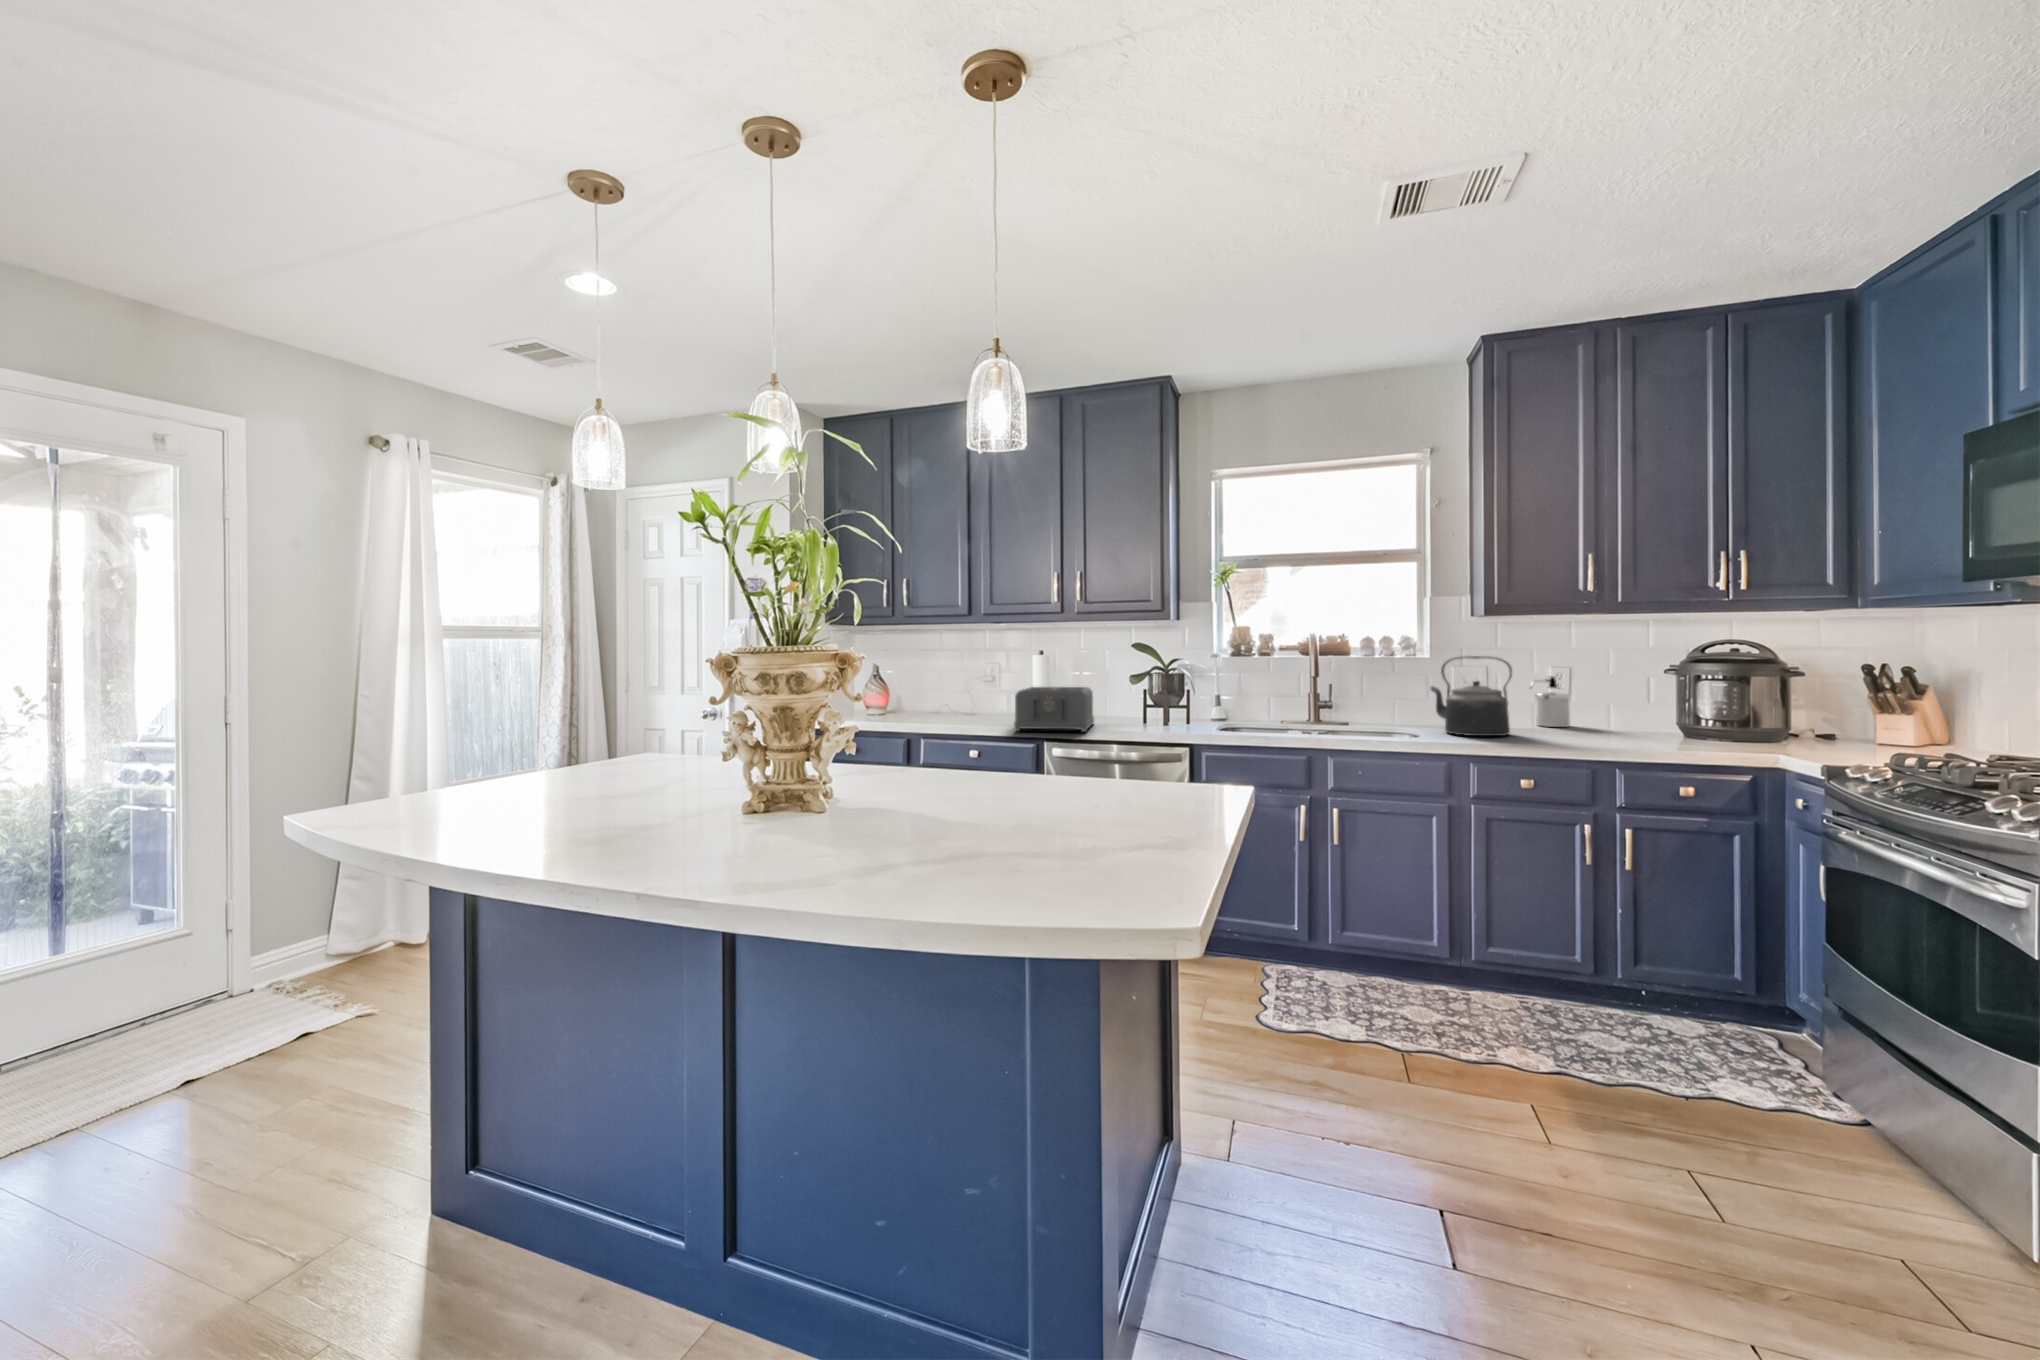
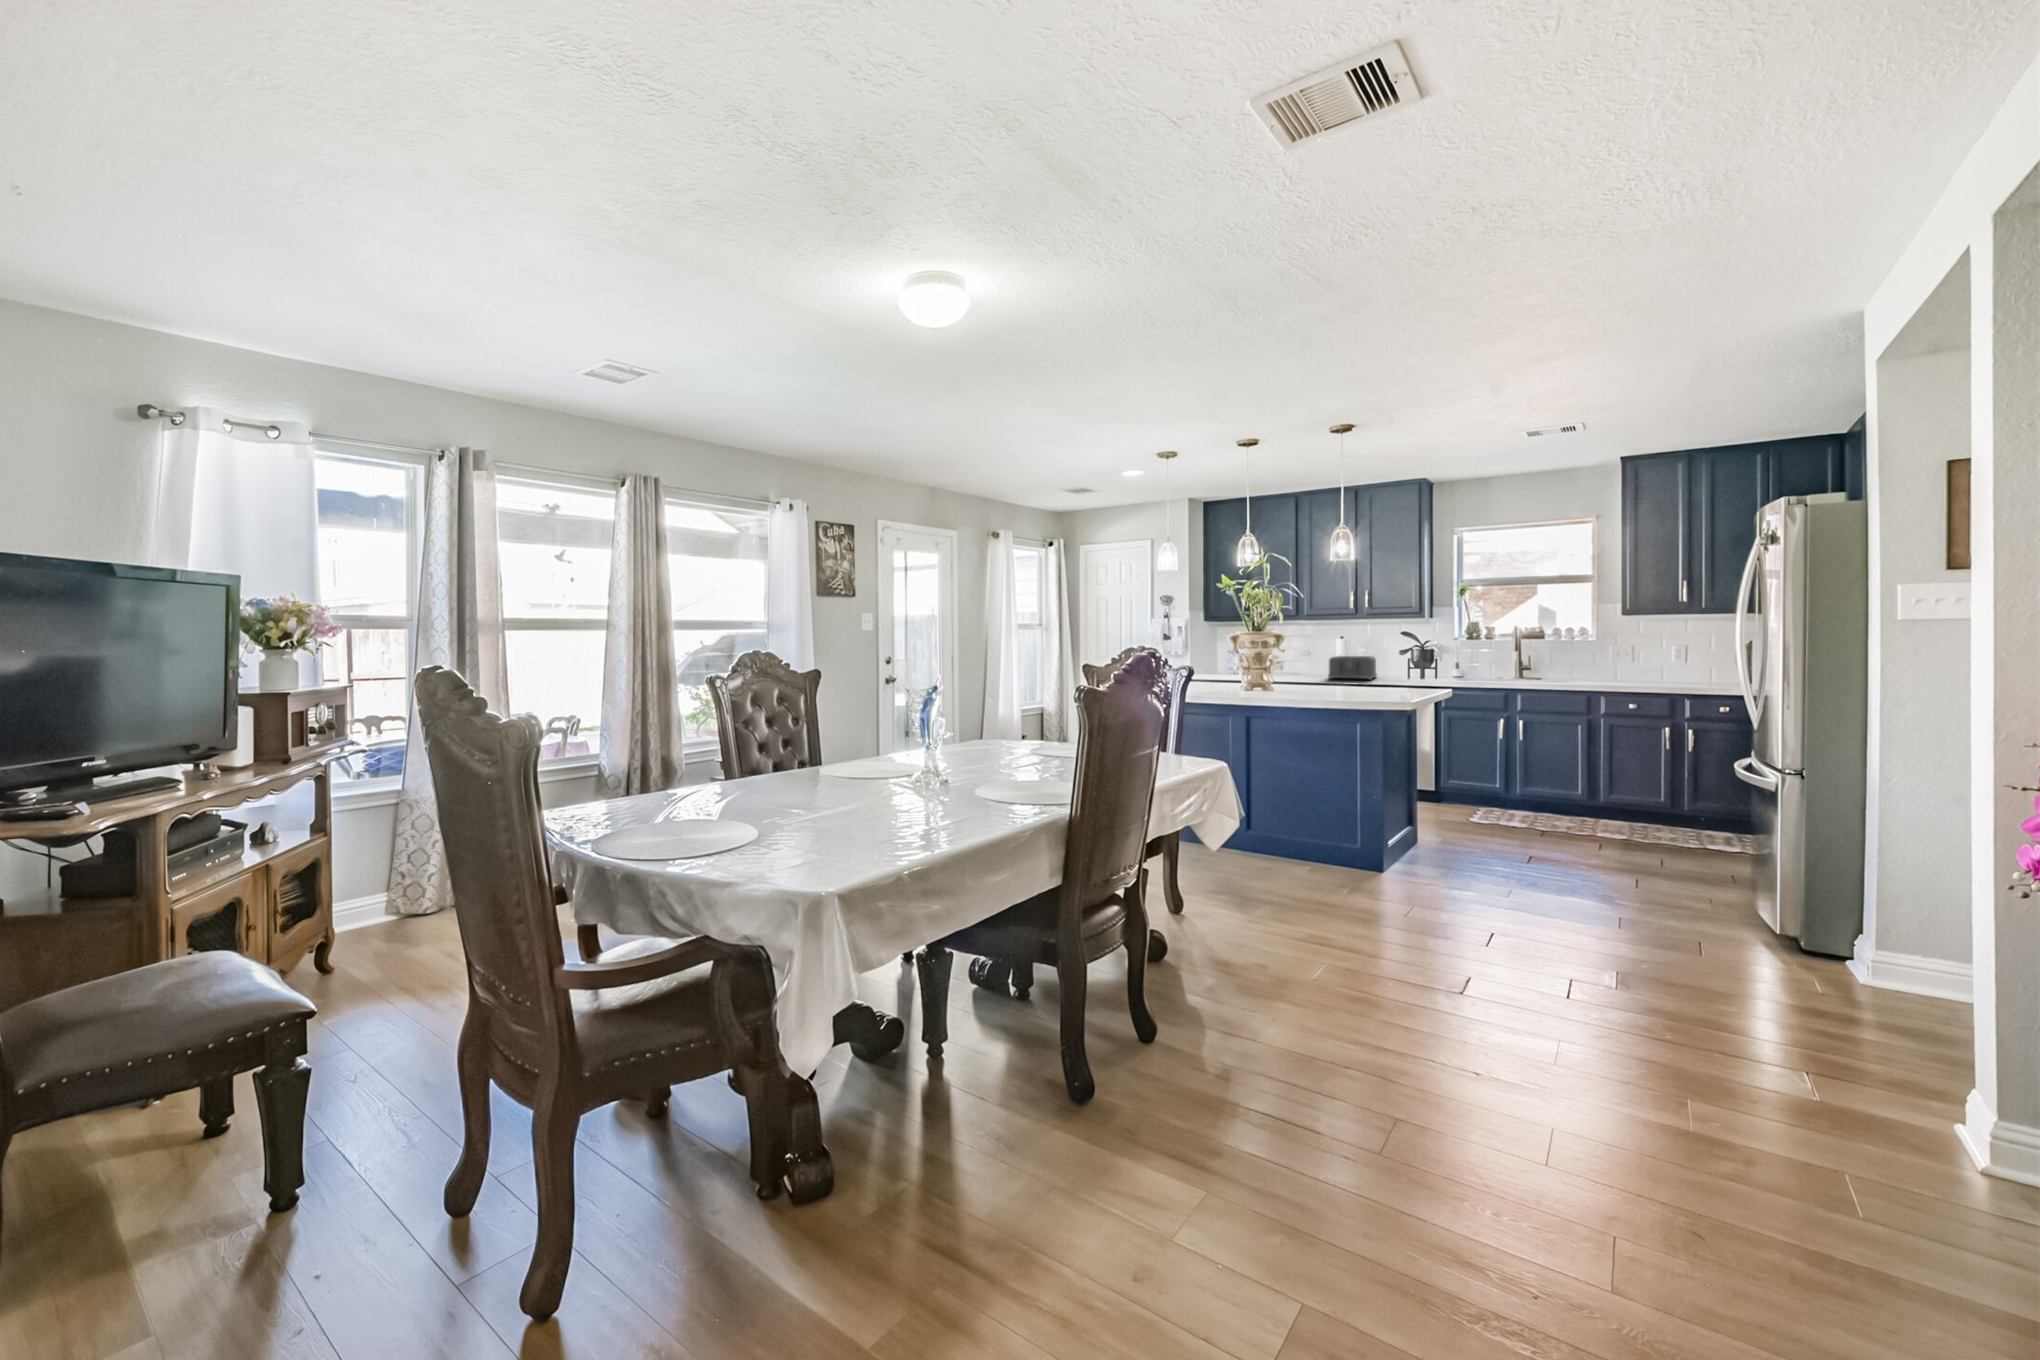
kettle: present [1431,656,1512,736] -> none [1590,638,1639,683]
soap dispenser: present [1530,676,1570,727] -> none [1659,651,1689,680]

